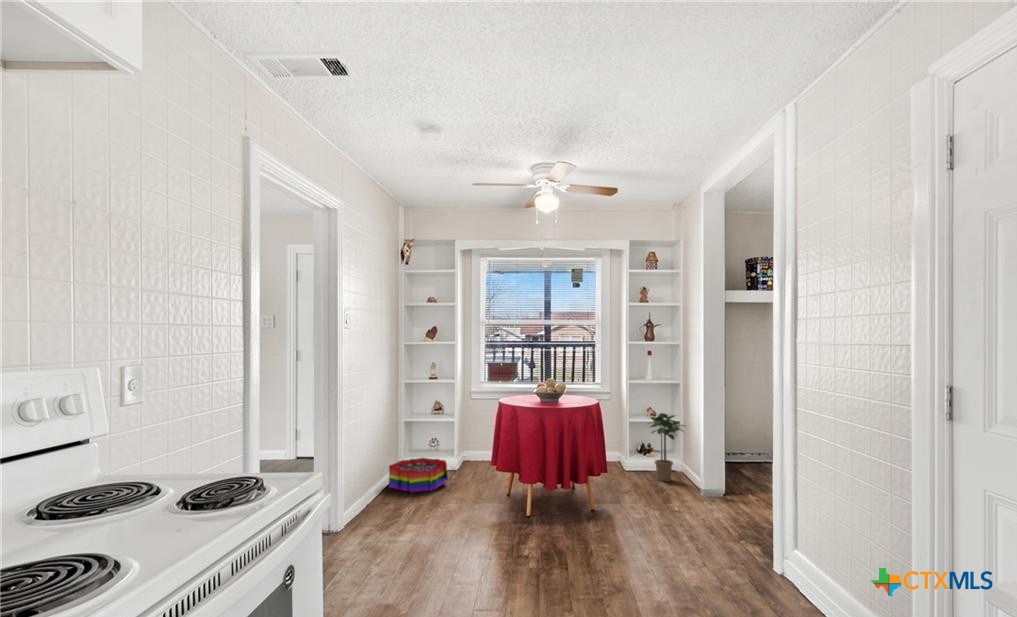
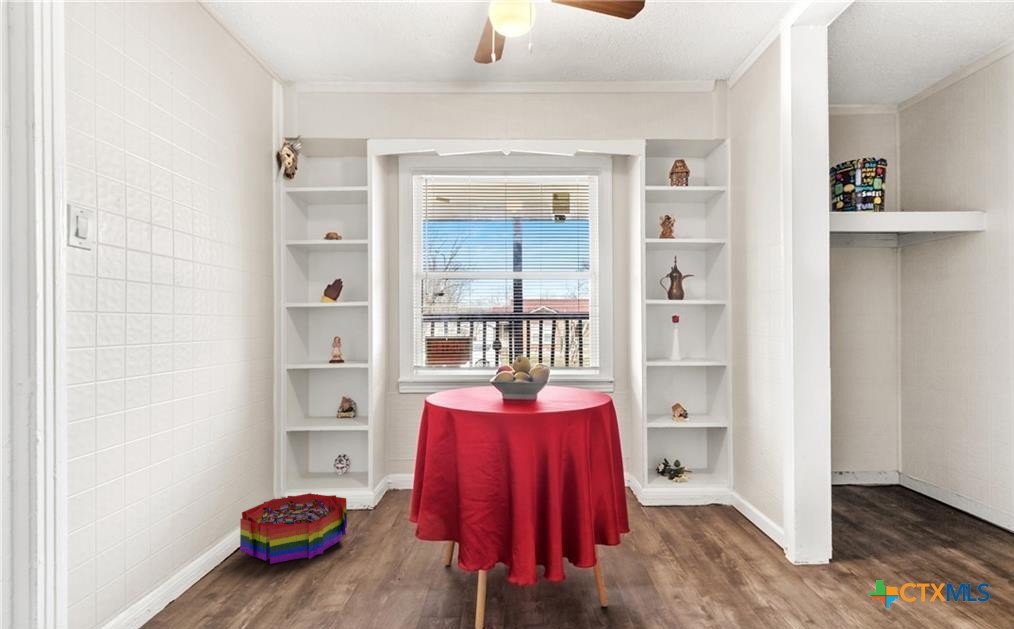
potted plant: present [650,413,685,481] -> none [678,413,747,525]

